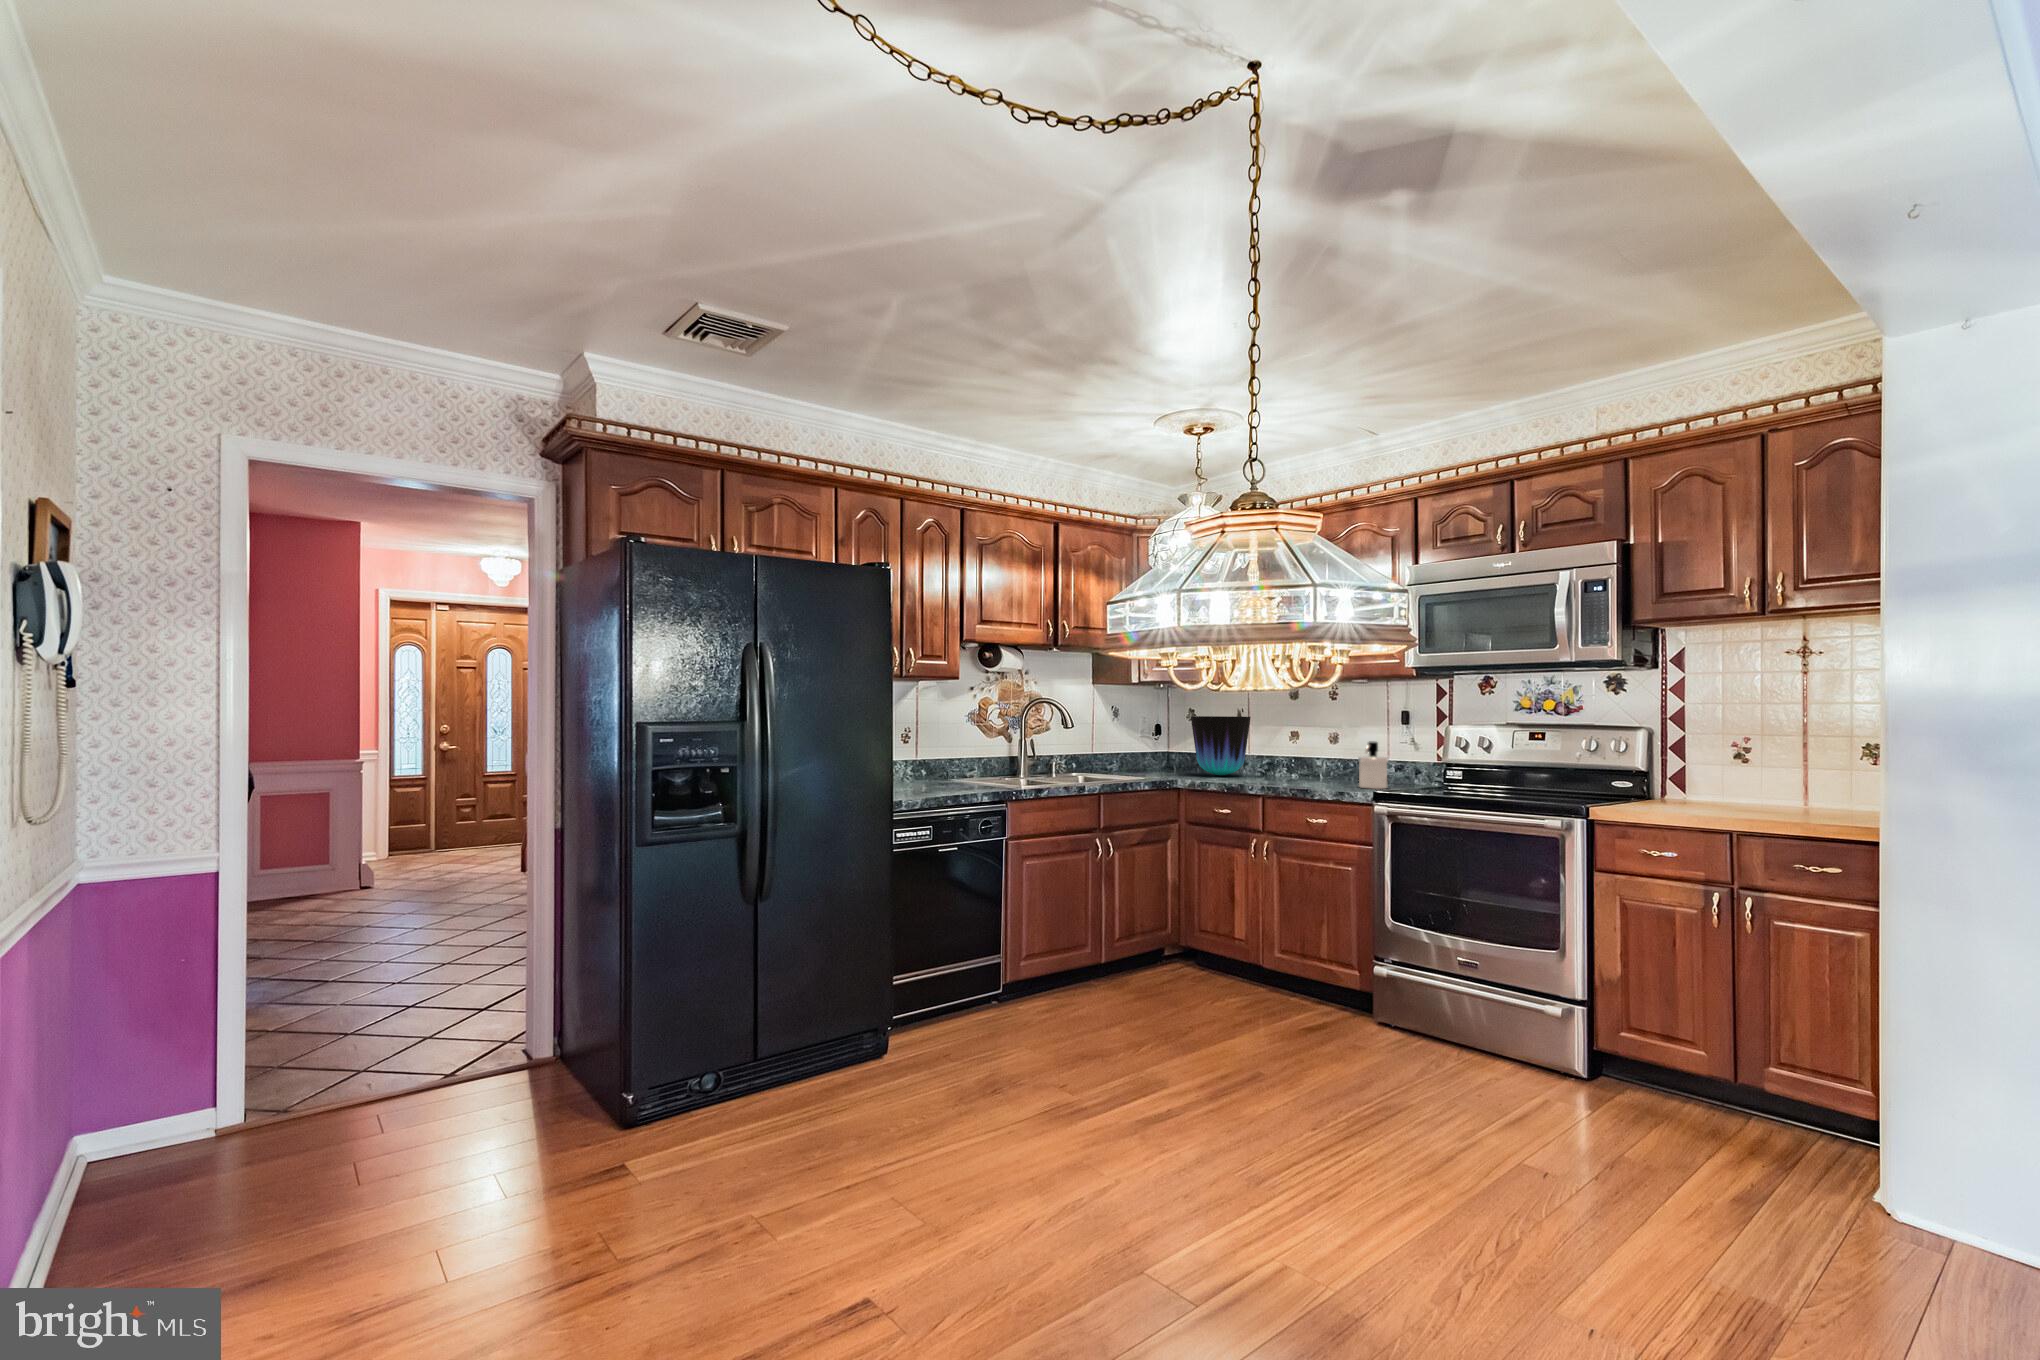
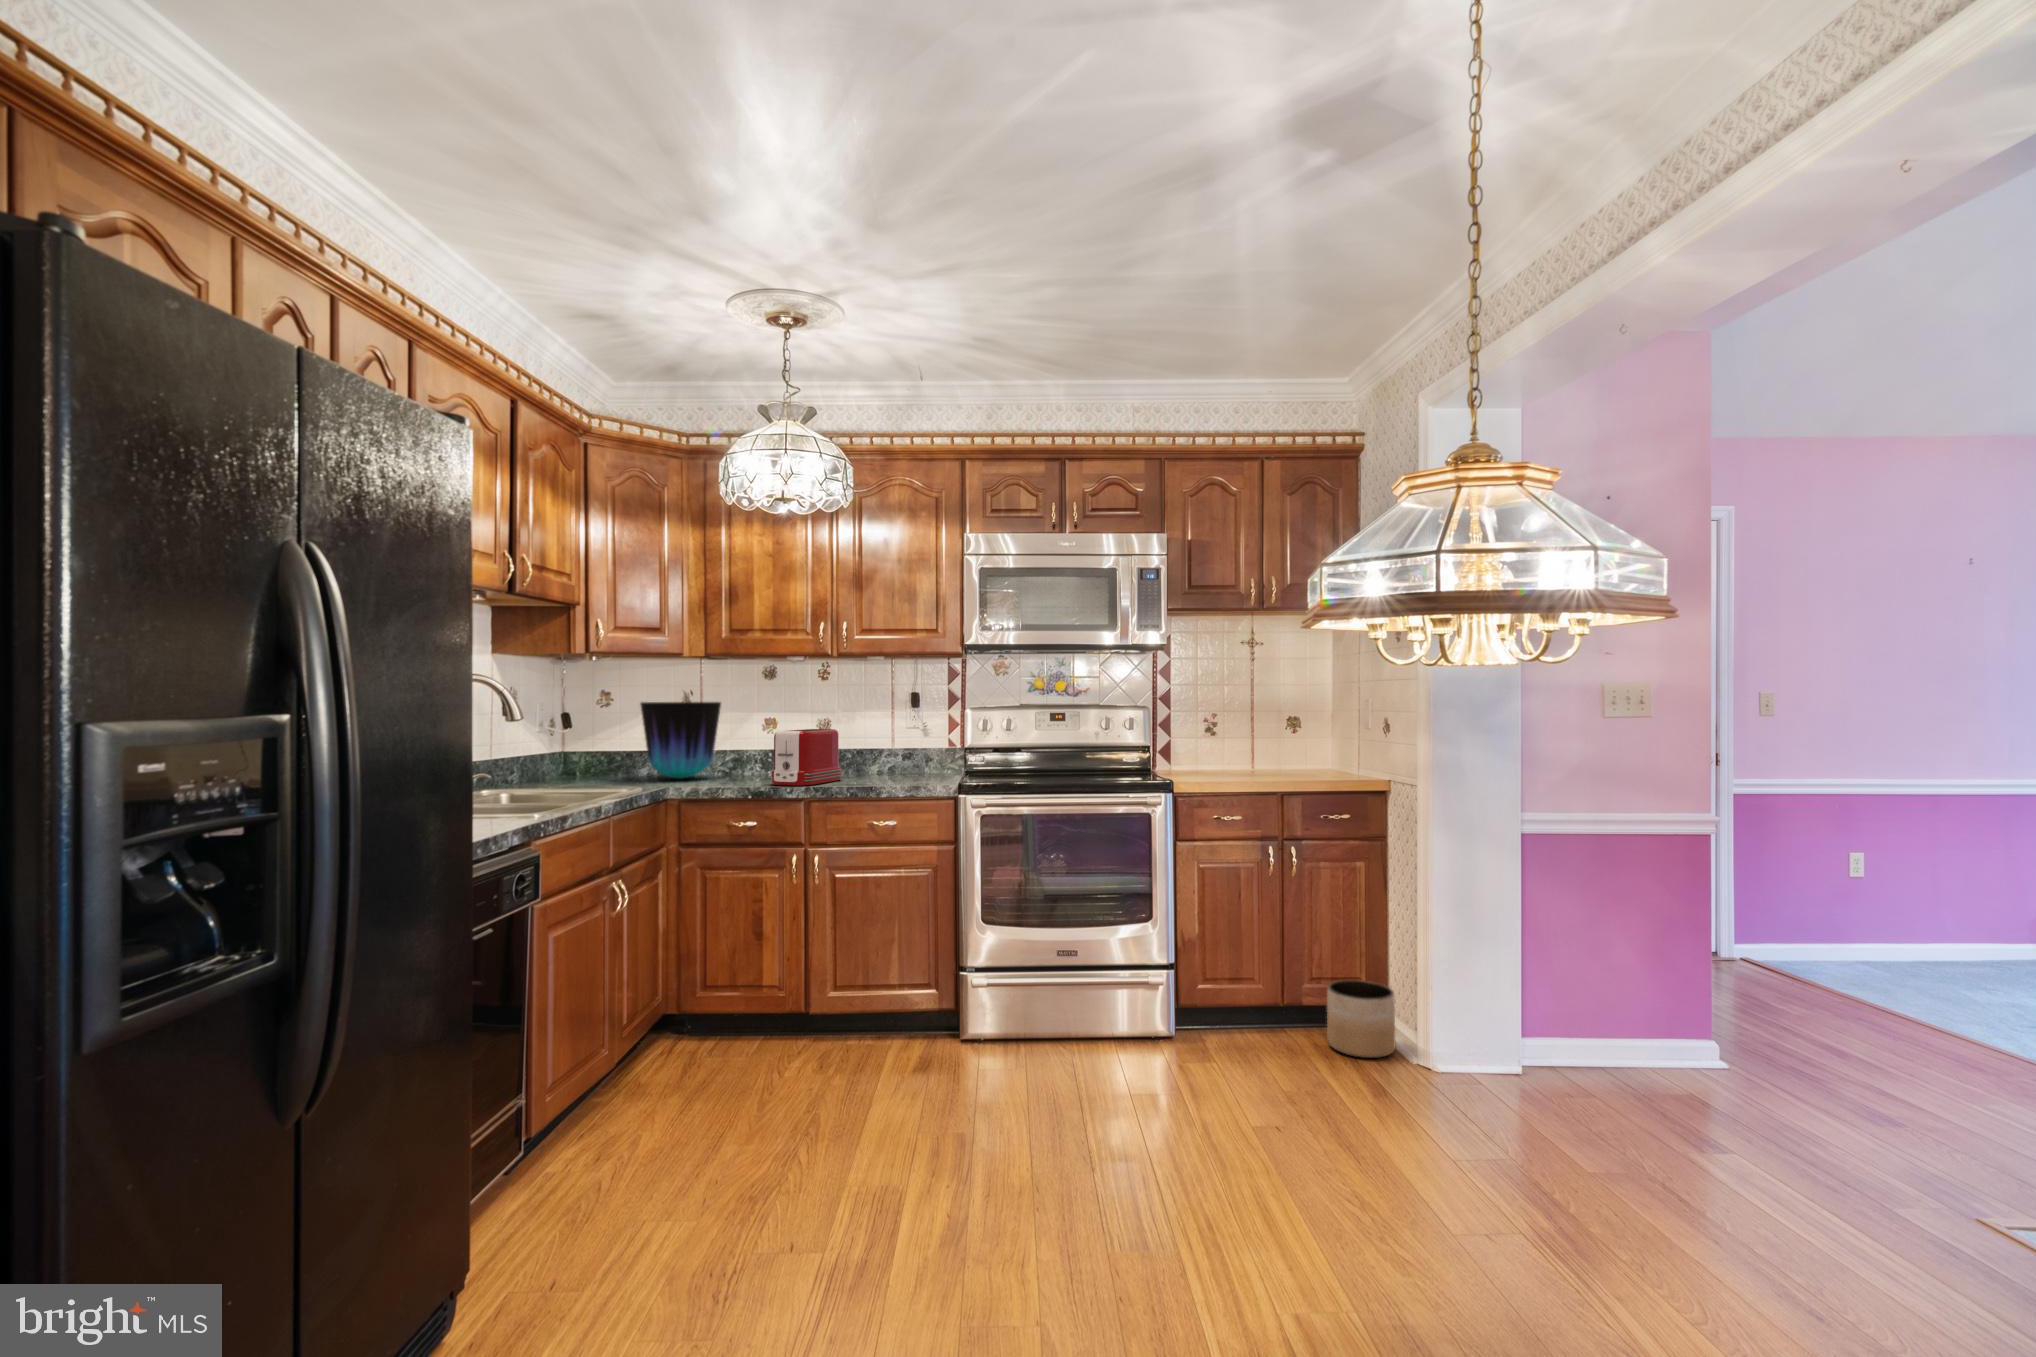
toaster: none [1255,740,1323,785] -> present [770,729,842,786]
soap dispenser: present [1358,742,1388,789] -> none [885,728,916,780]
planter: none [1776,1083,1888,1195] -> present [1327,980,1396,1058]

